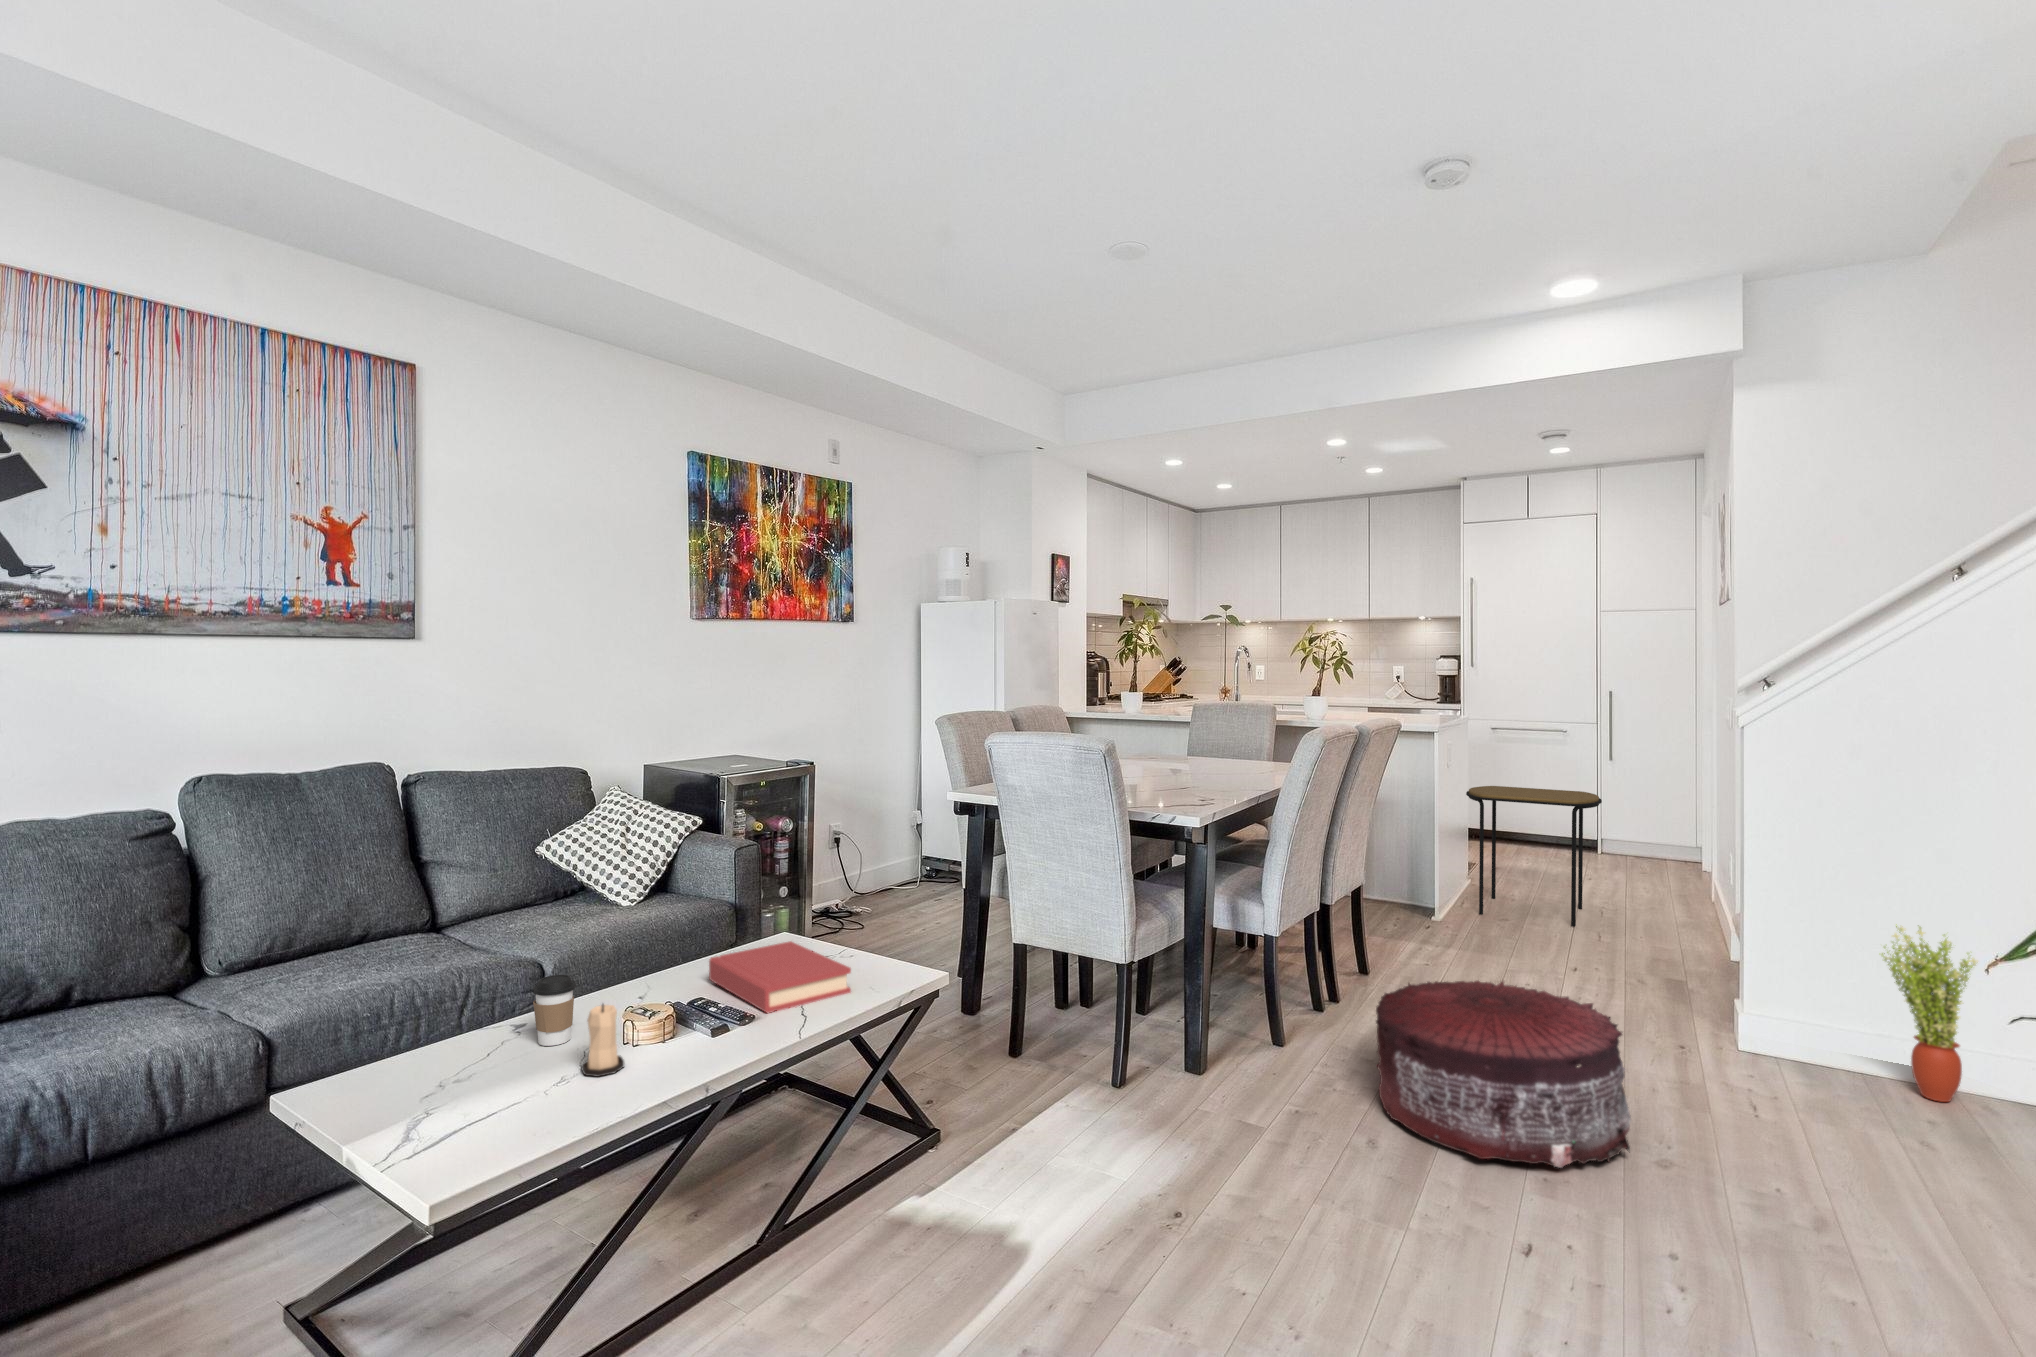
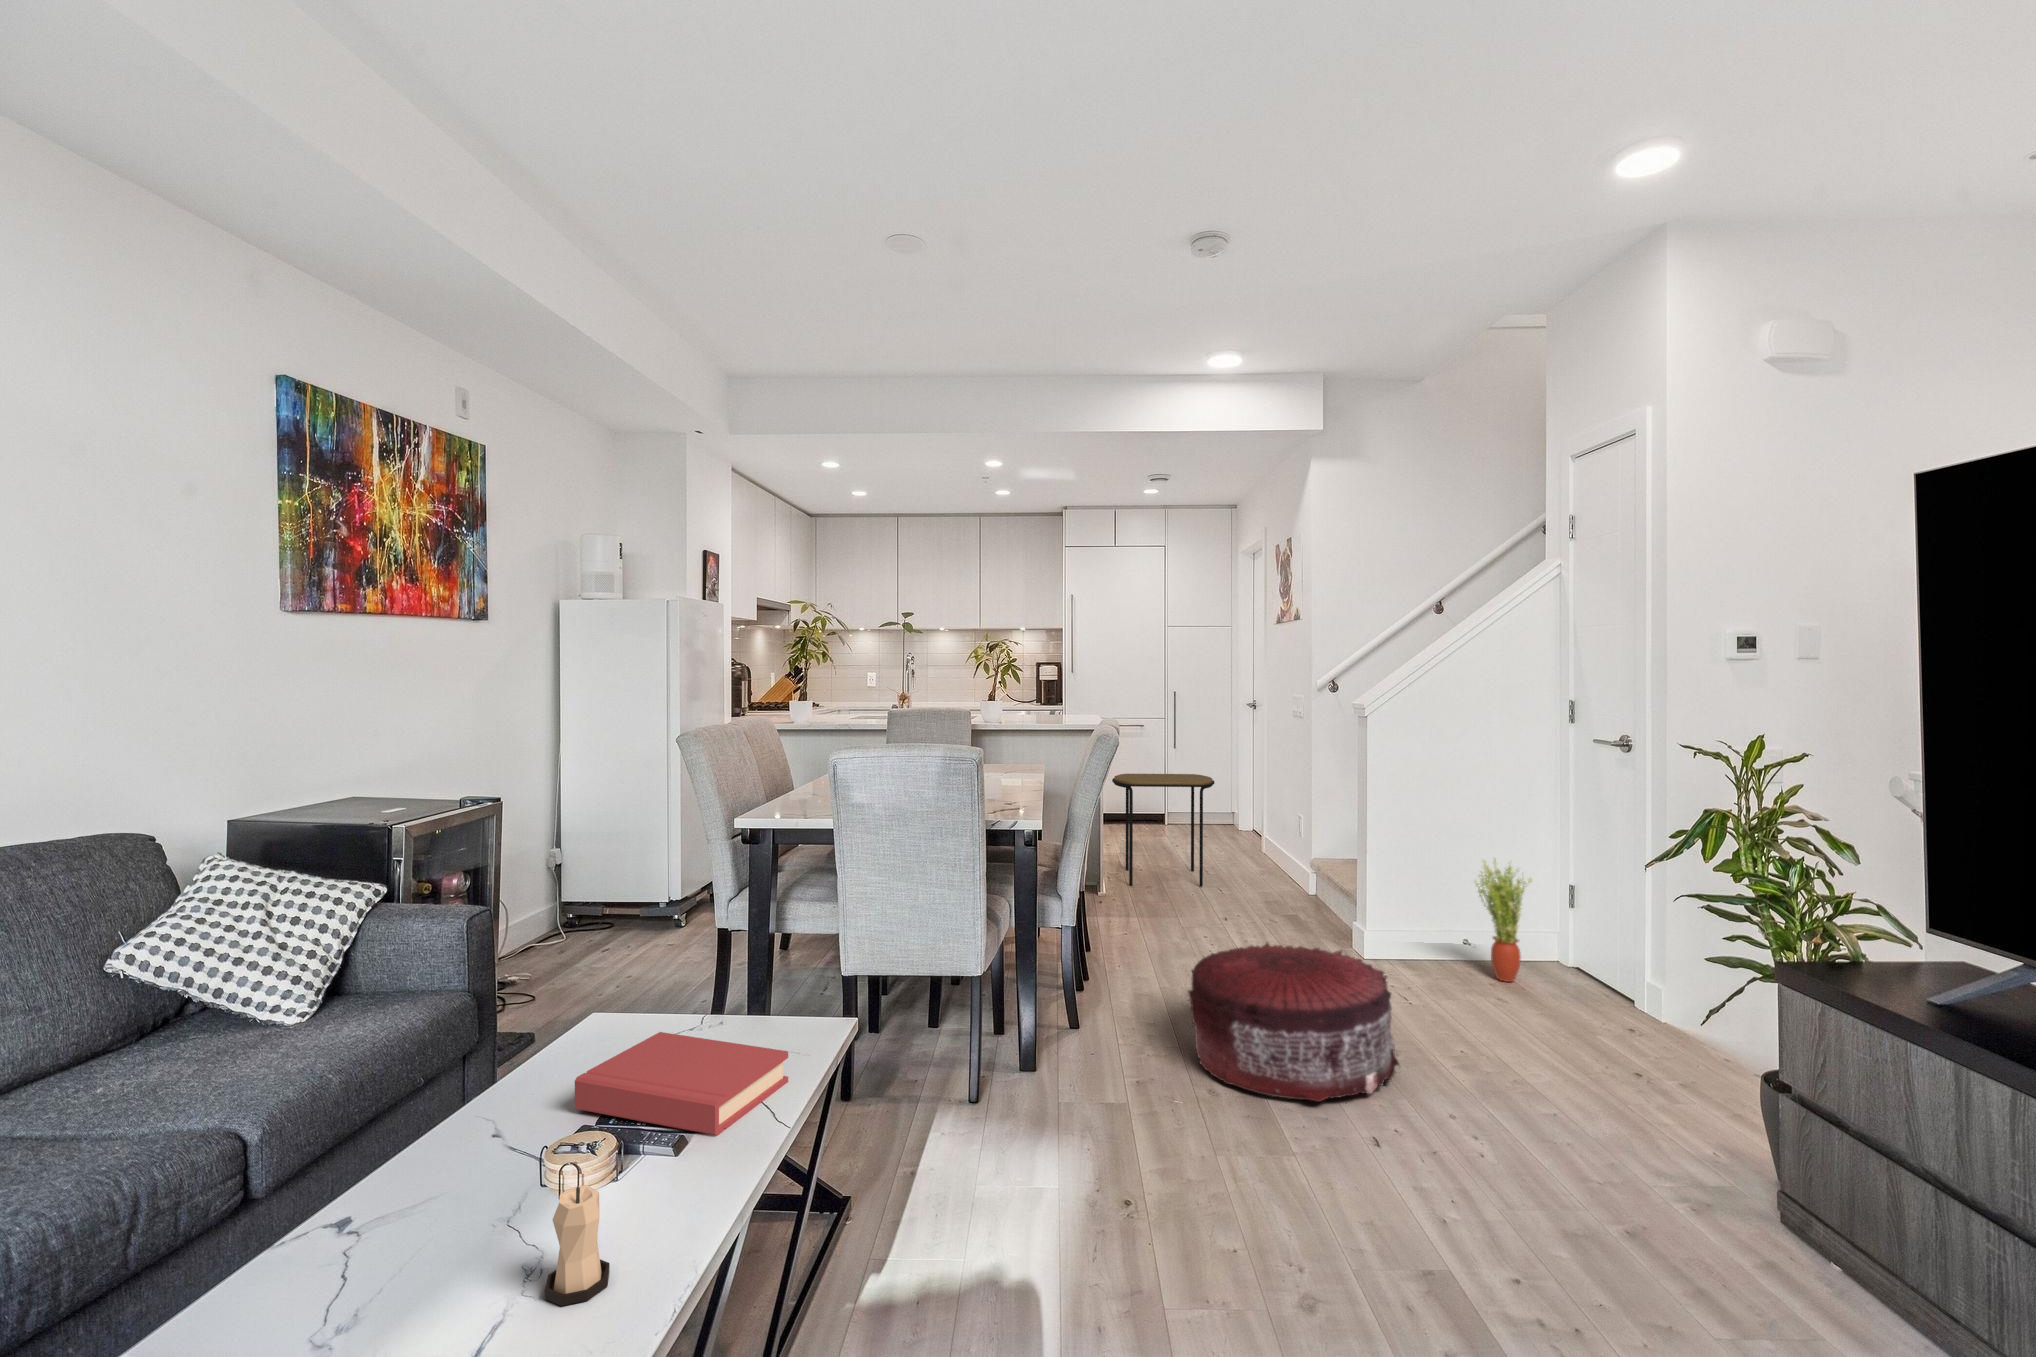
coffee cup: present [533,975,576,1046] -> none [393,1157,466,1280]

